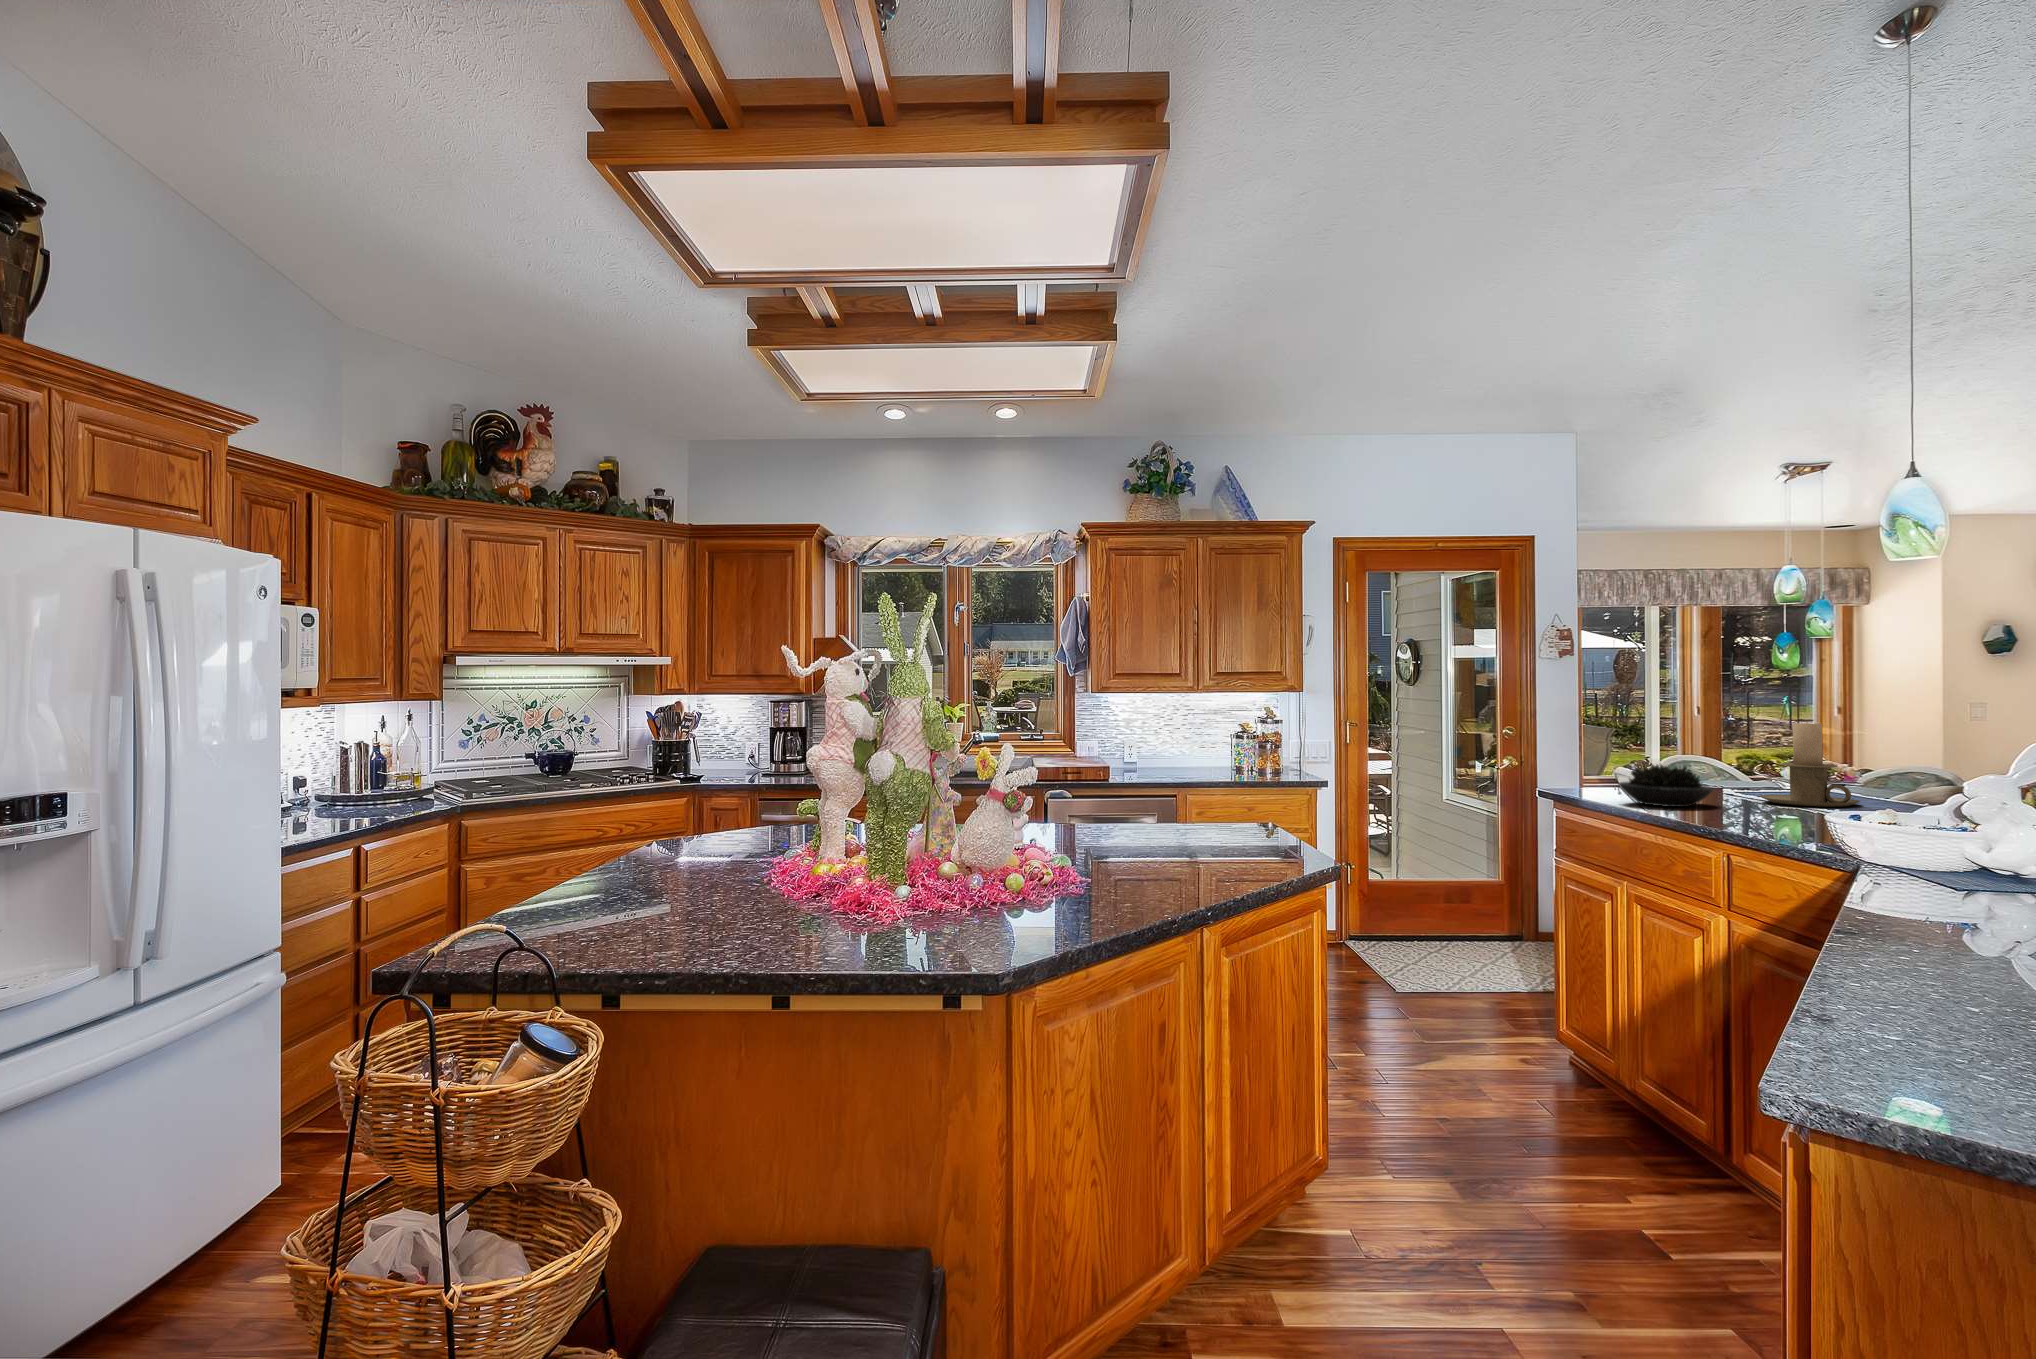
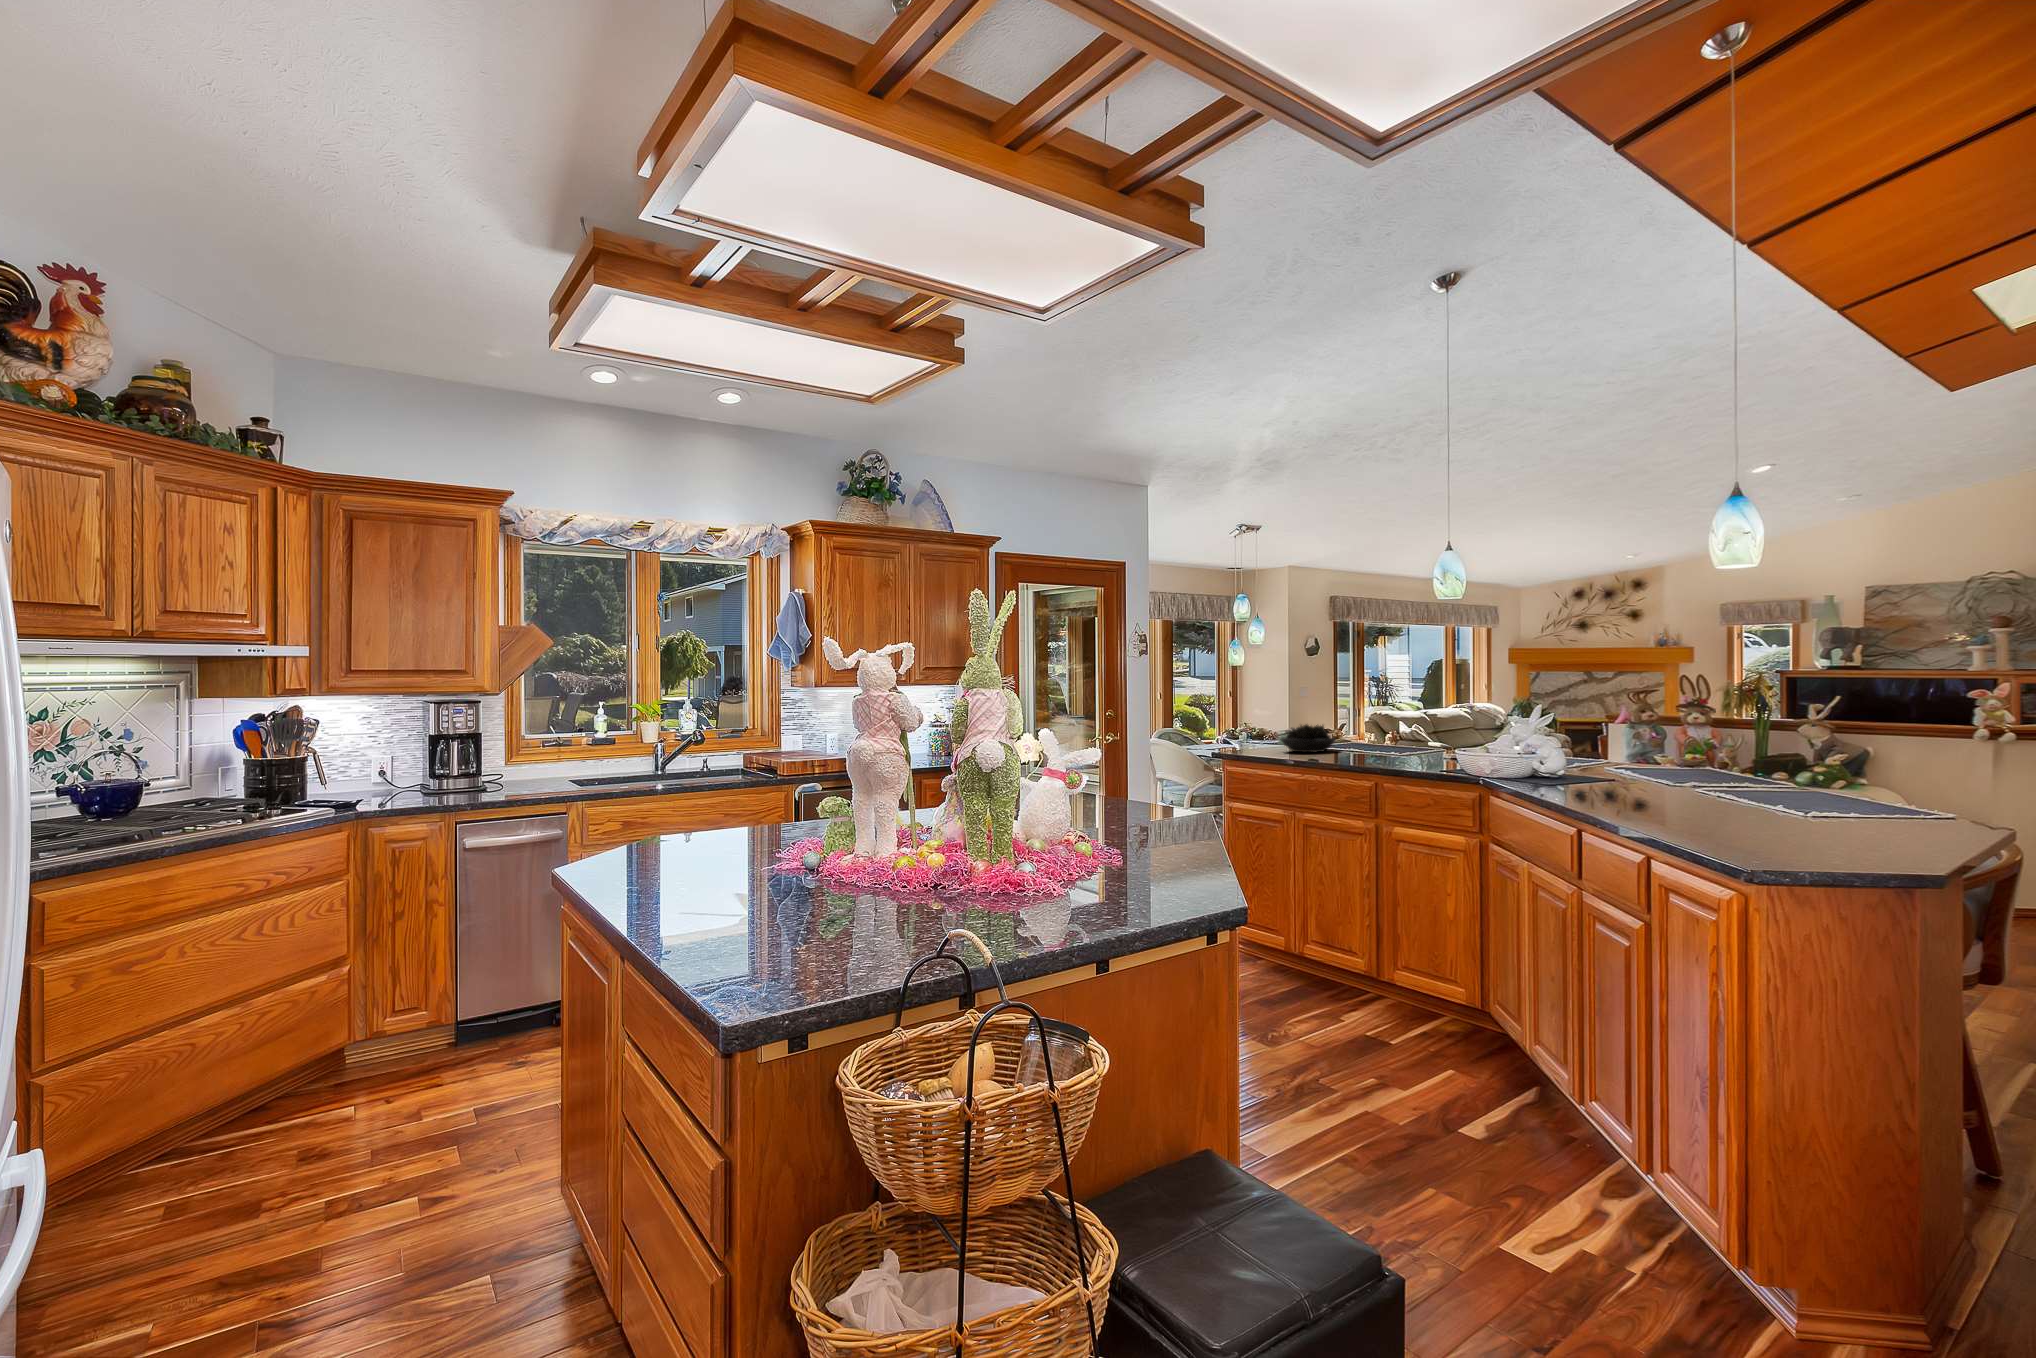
candle holder: present [1760,722,1860,807] -> none [1346,693,1400,746]

